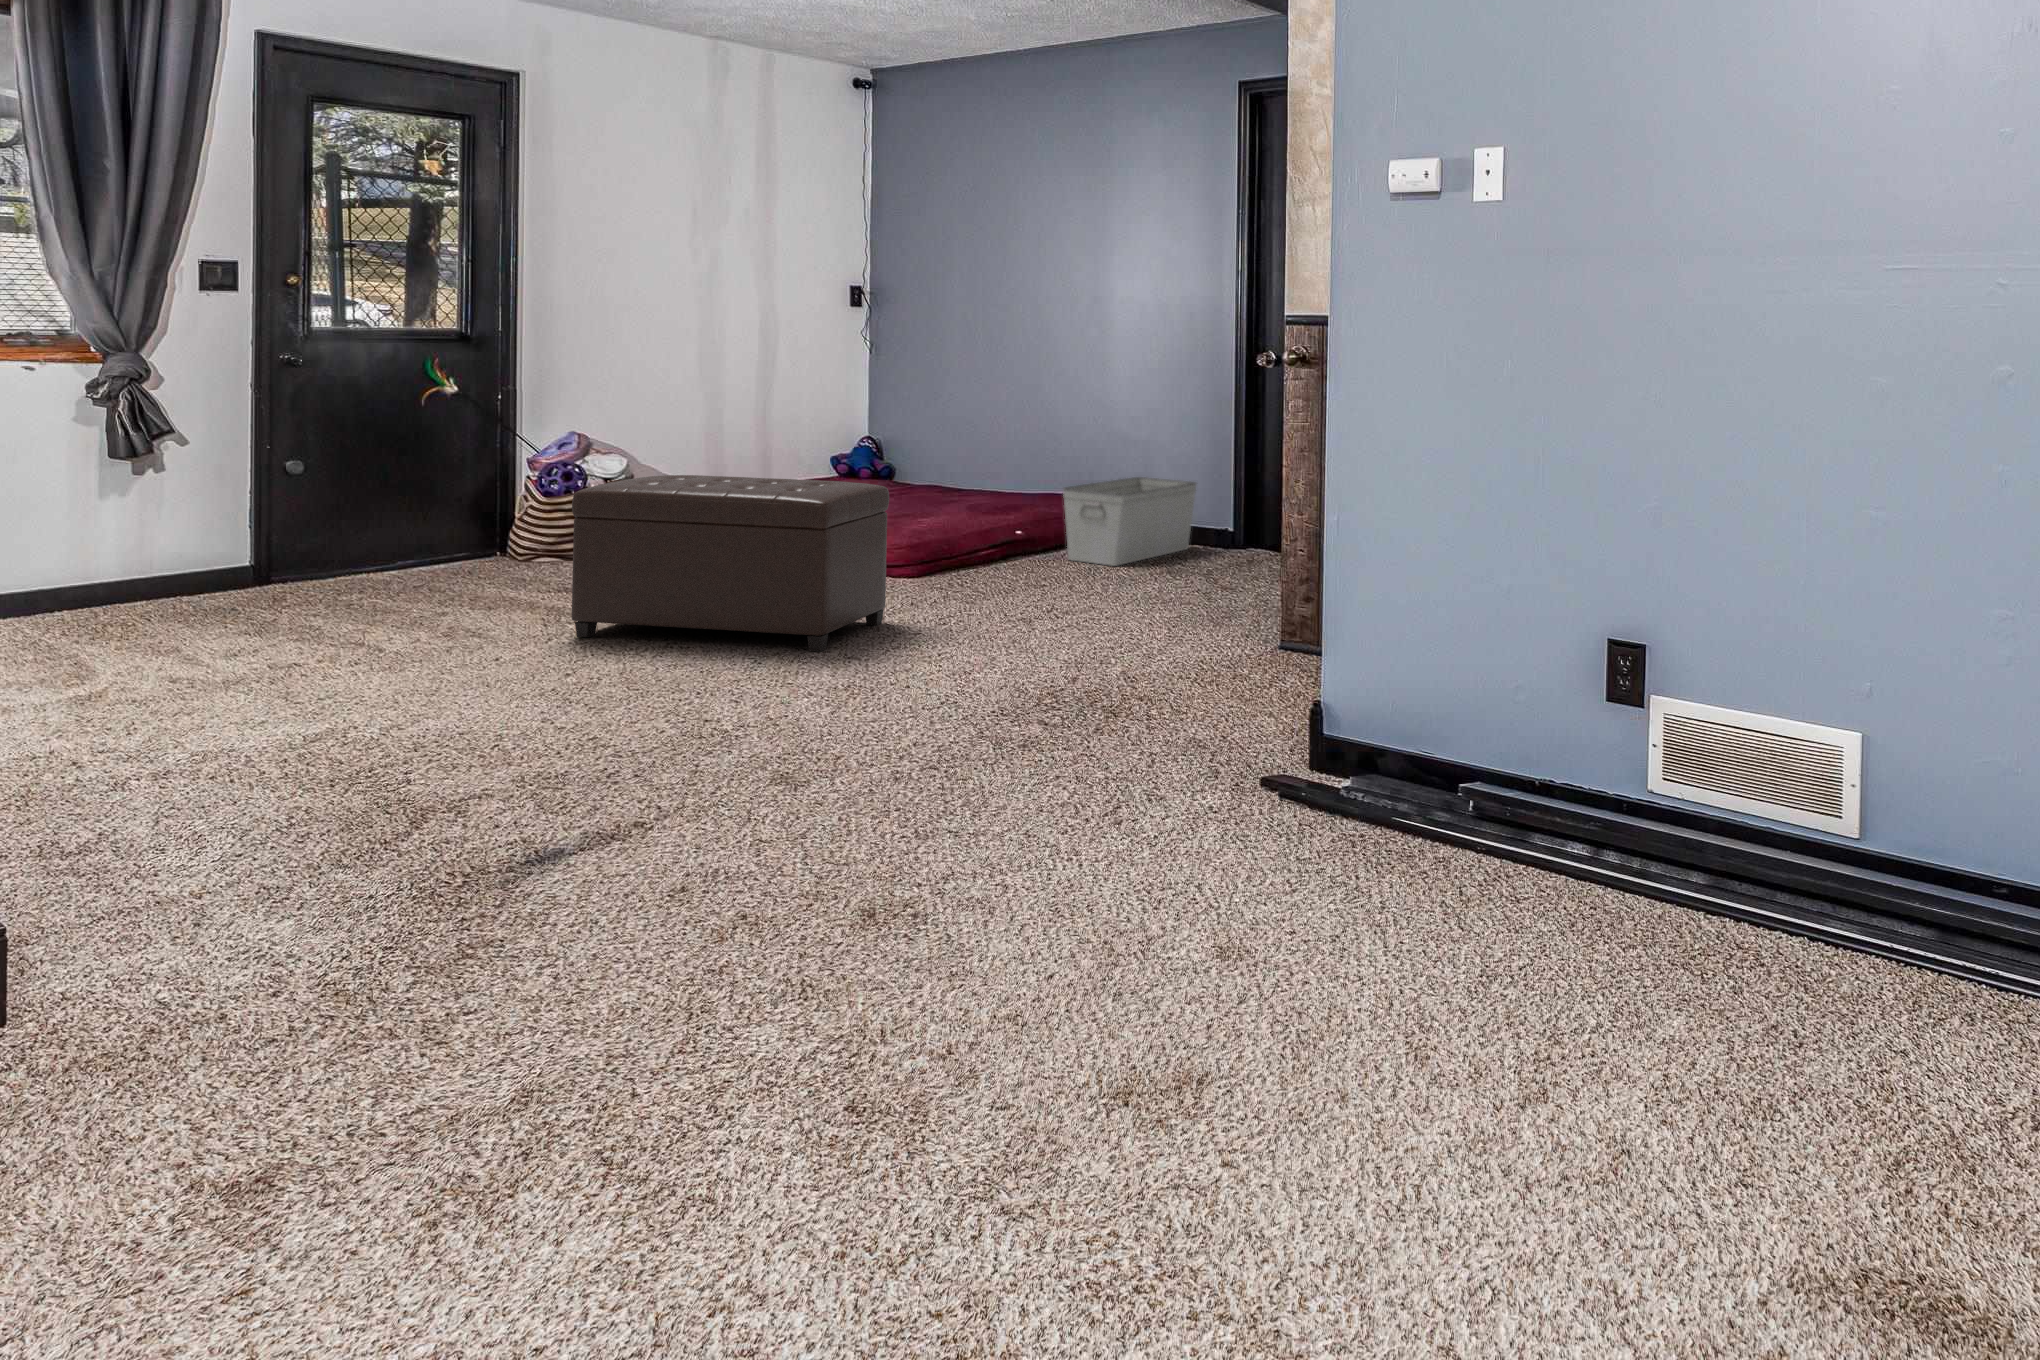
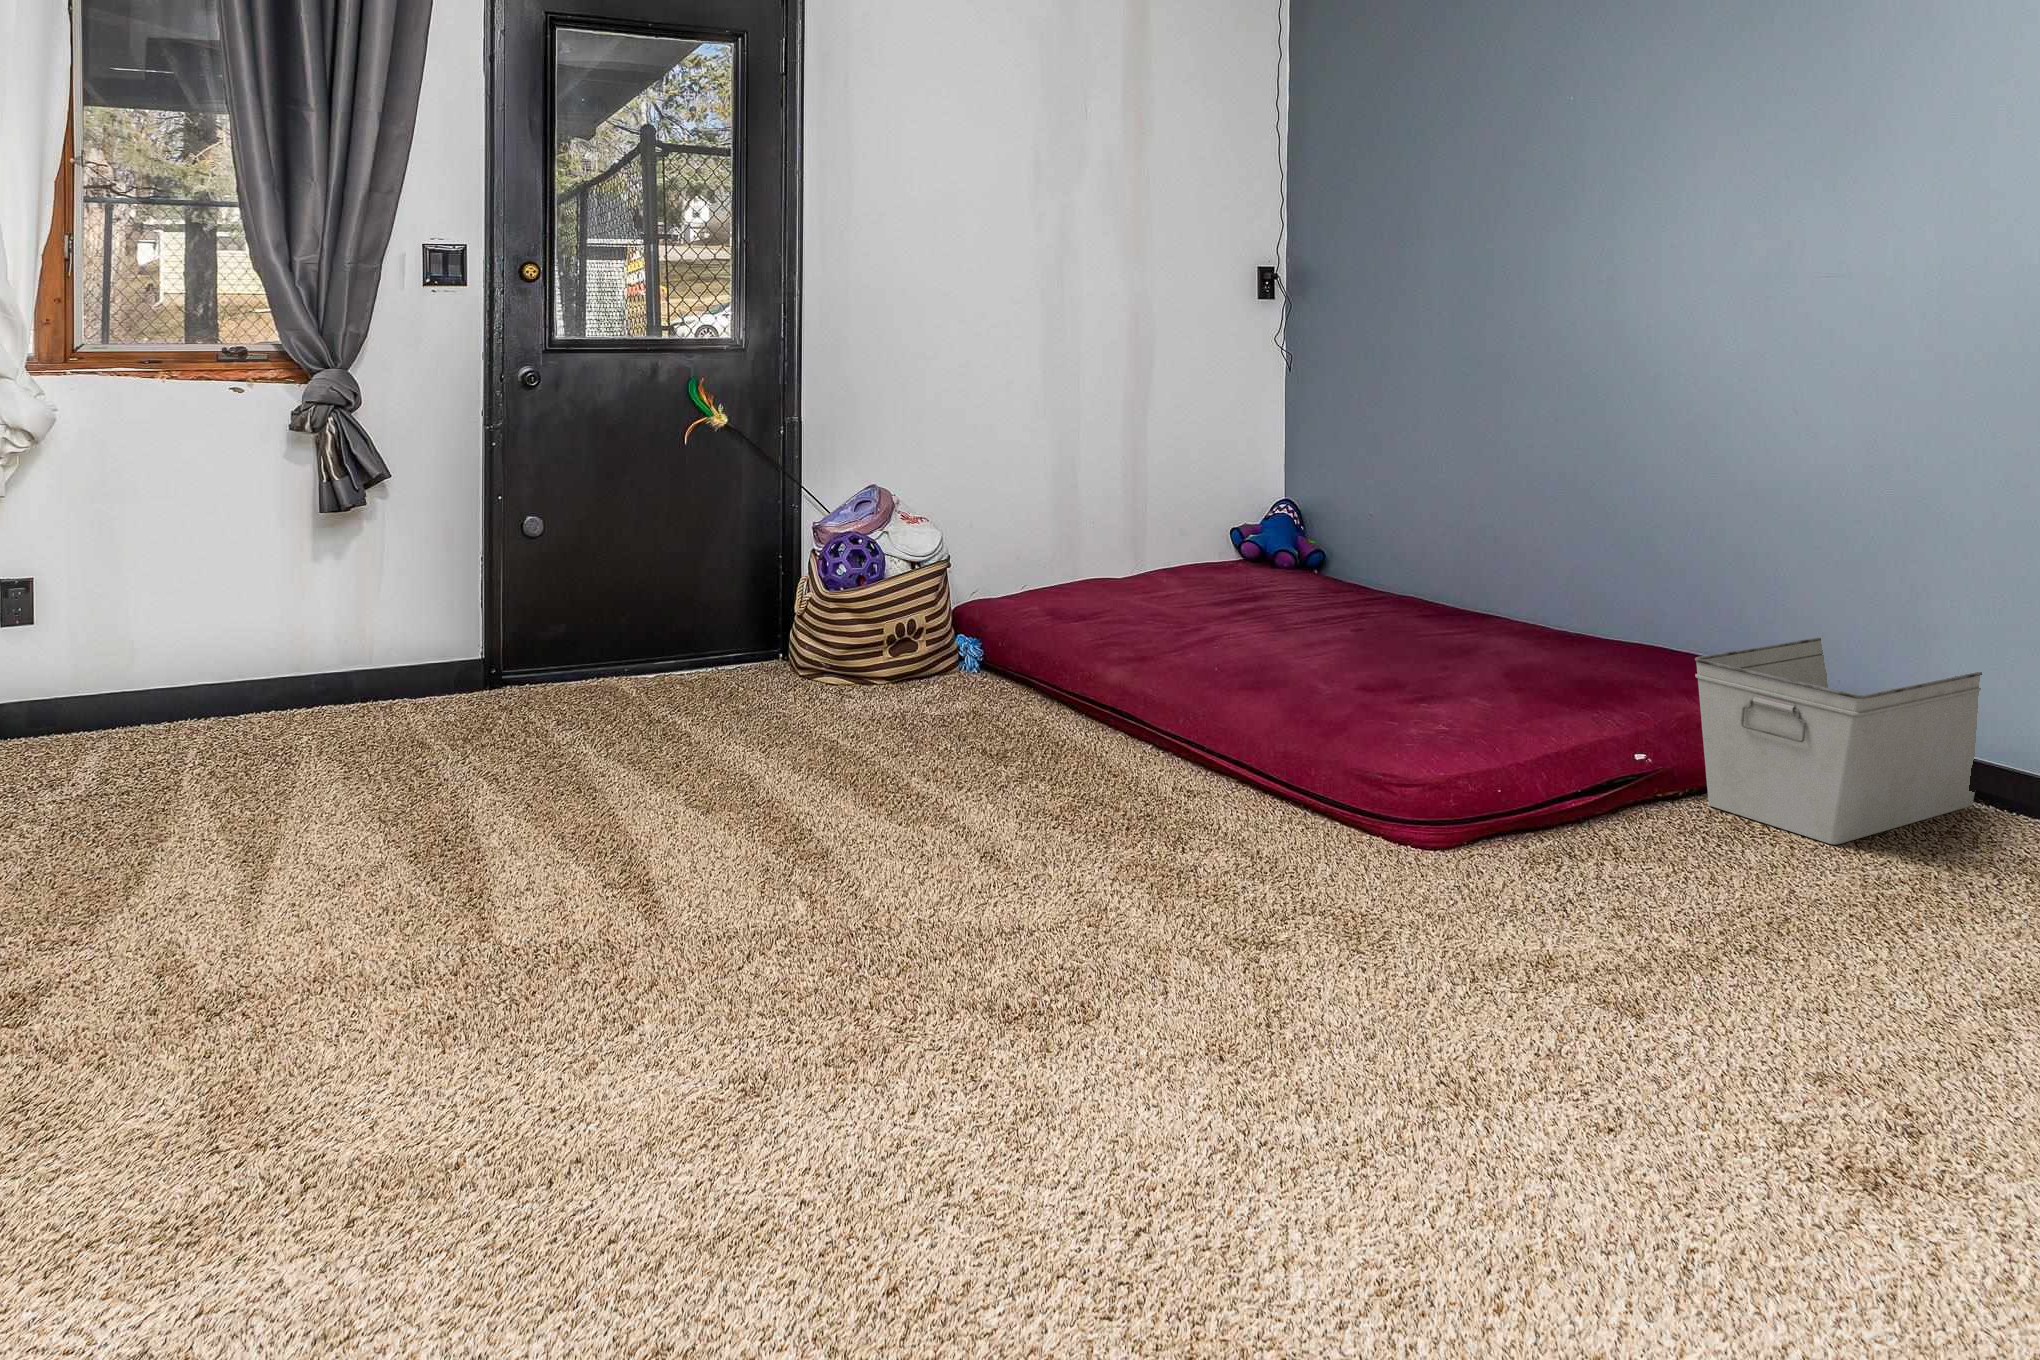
ottoman: present [572,475,889,652] -> none [804,606,1396,1088]

